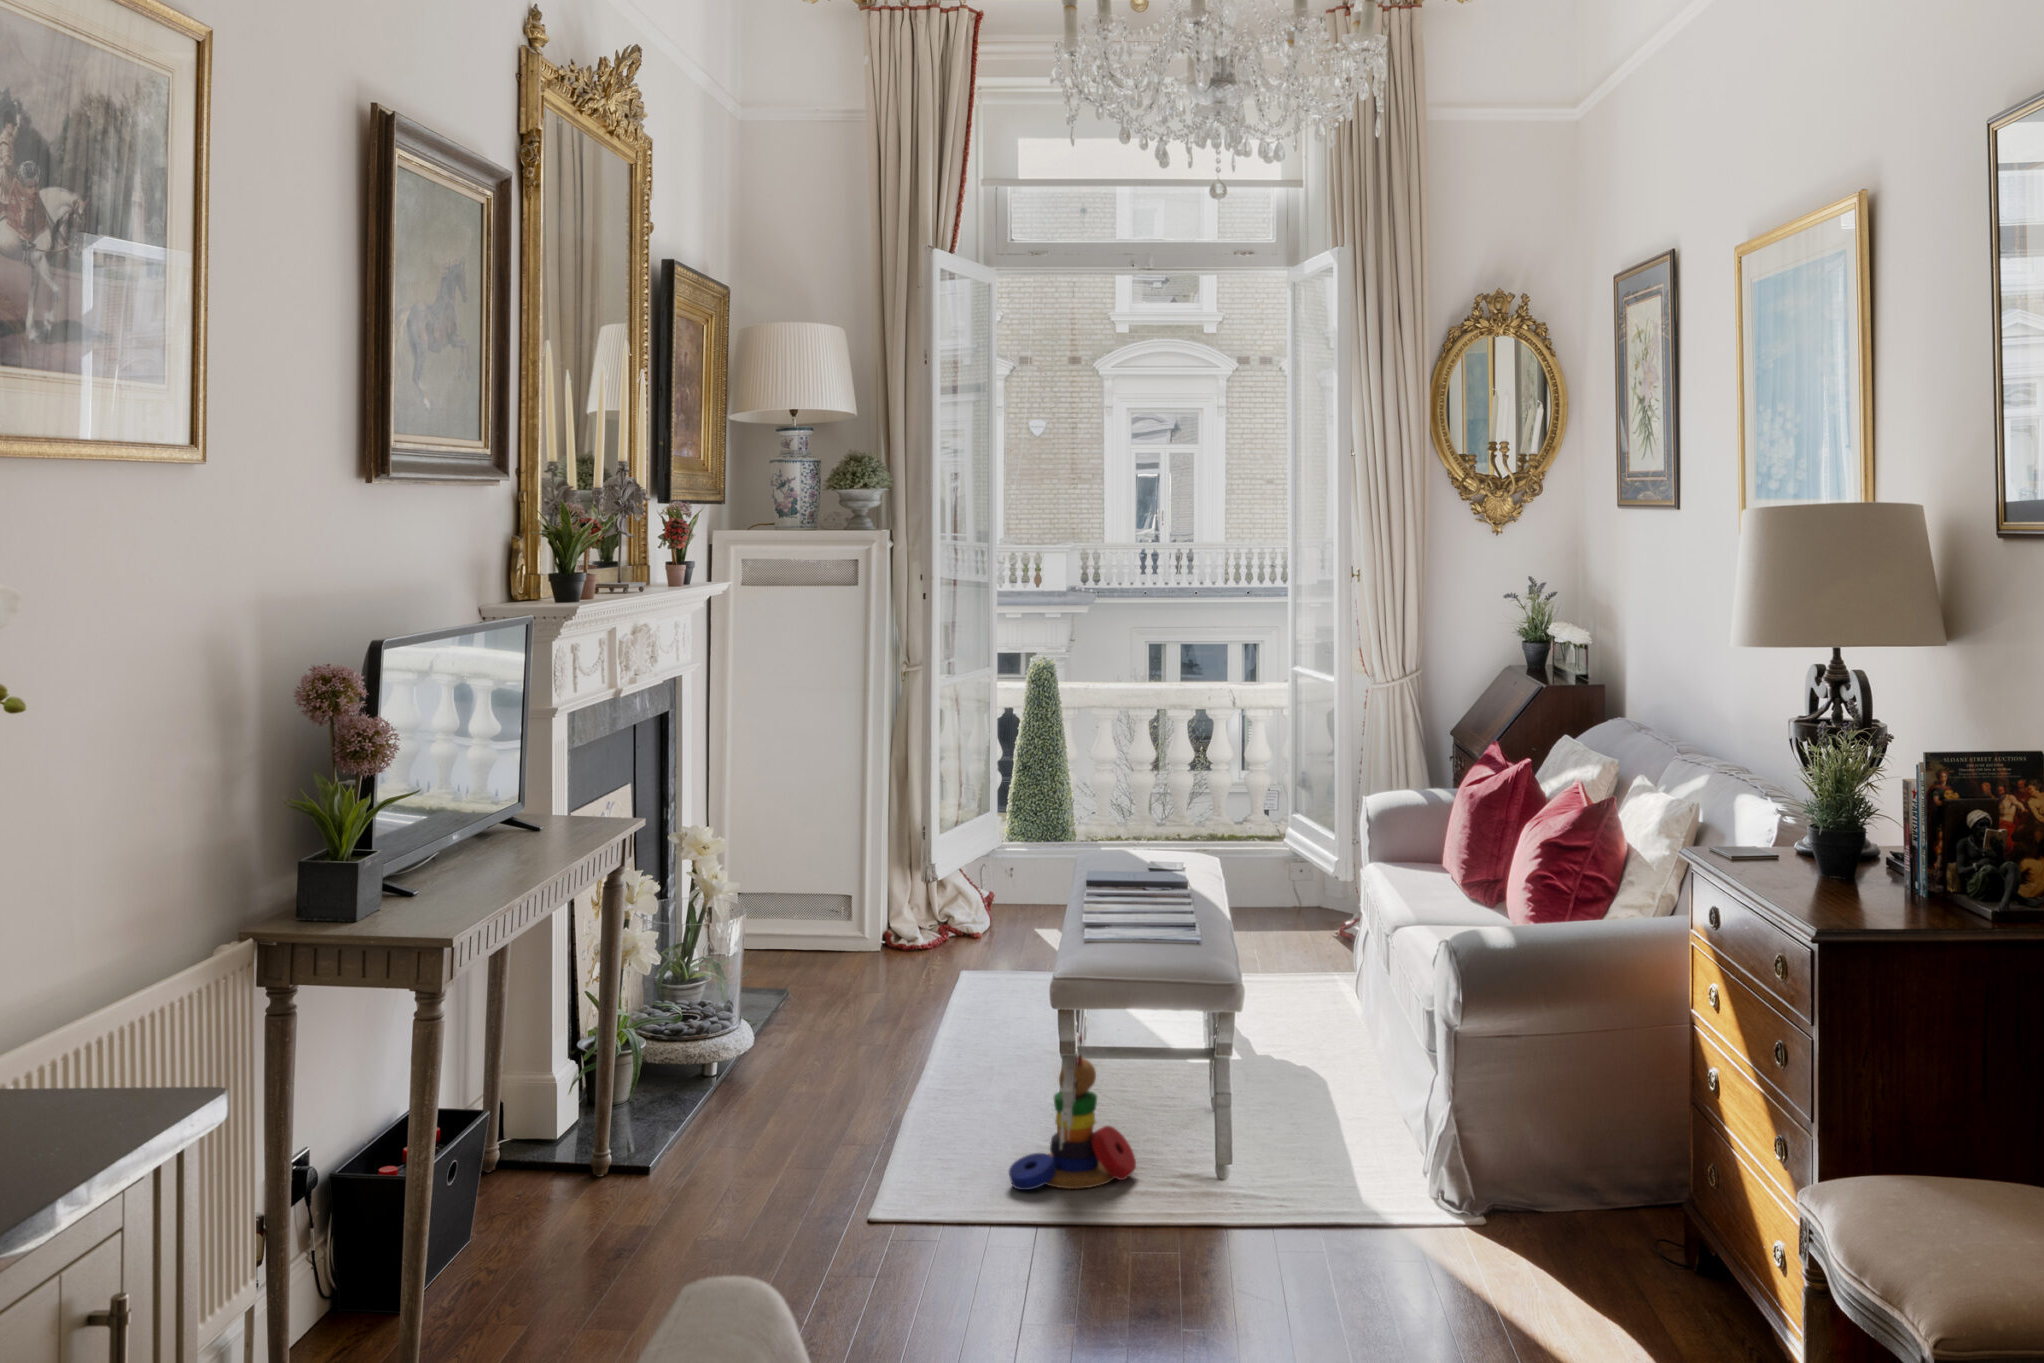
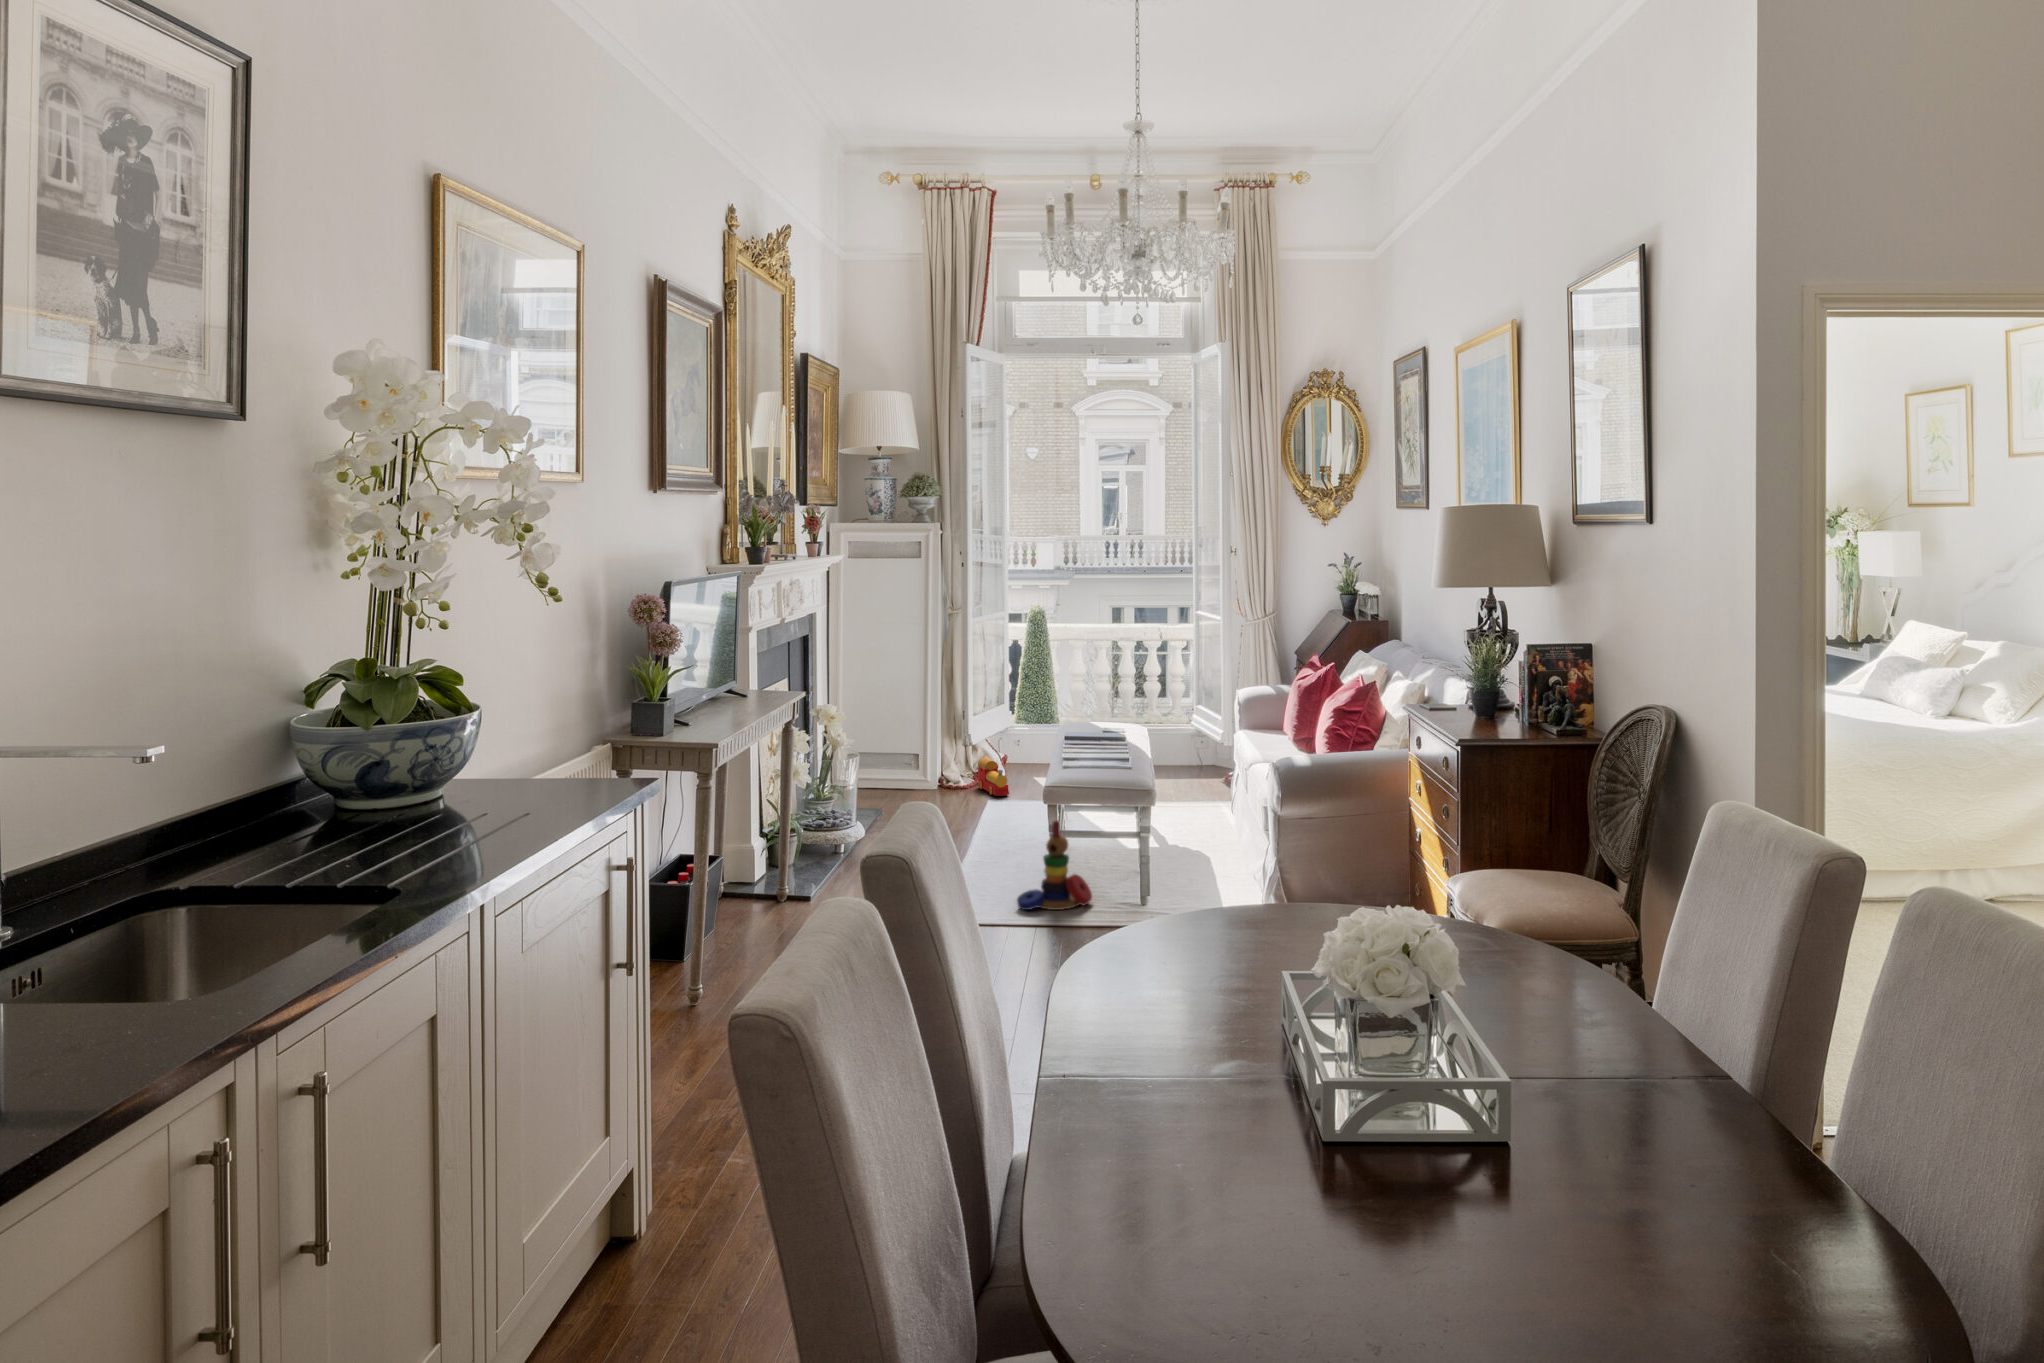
toy train: none [946,905,997,968] -> present [978,758,1009,796]

